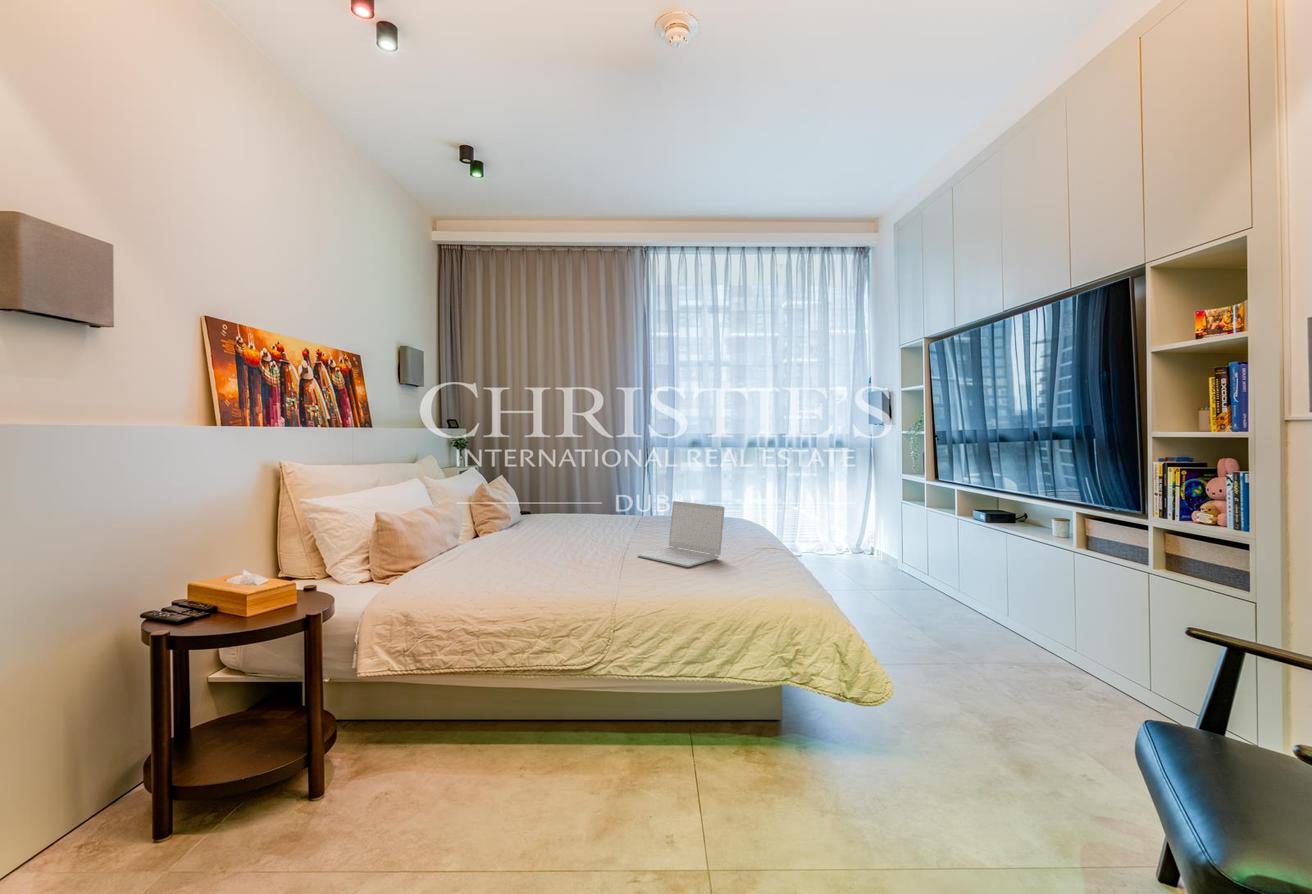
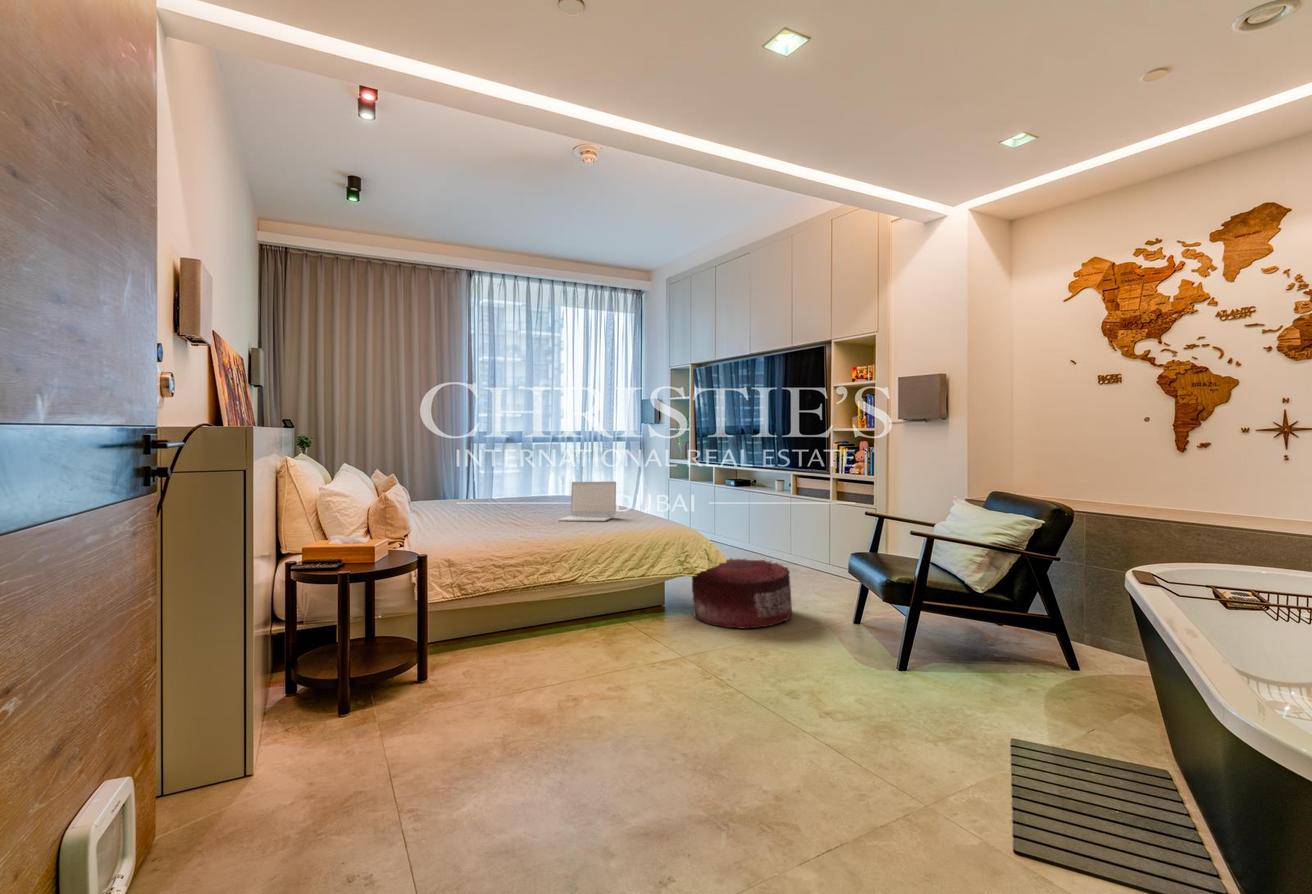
pouf: none [800,656,1003,838] -> present [692,558,792,628]

